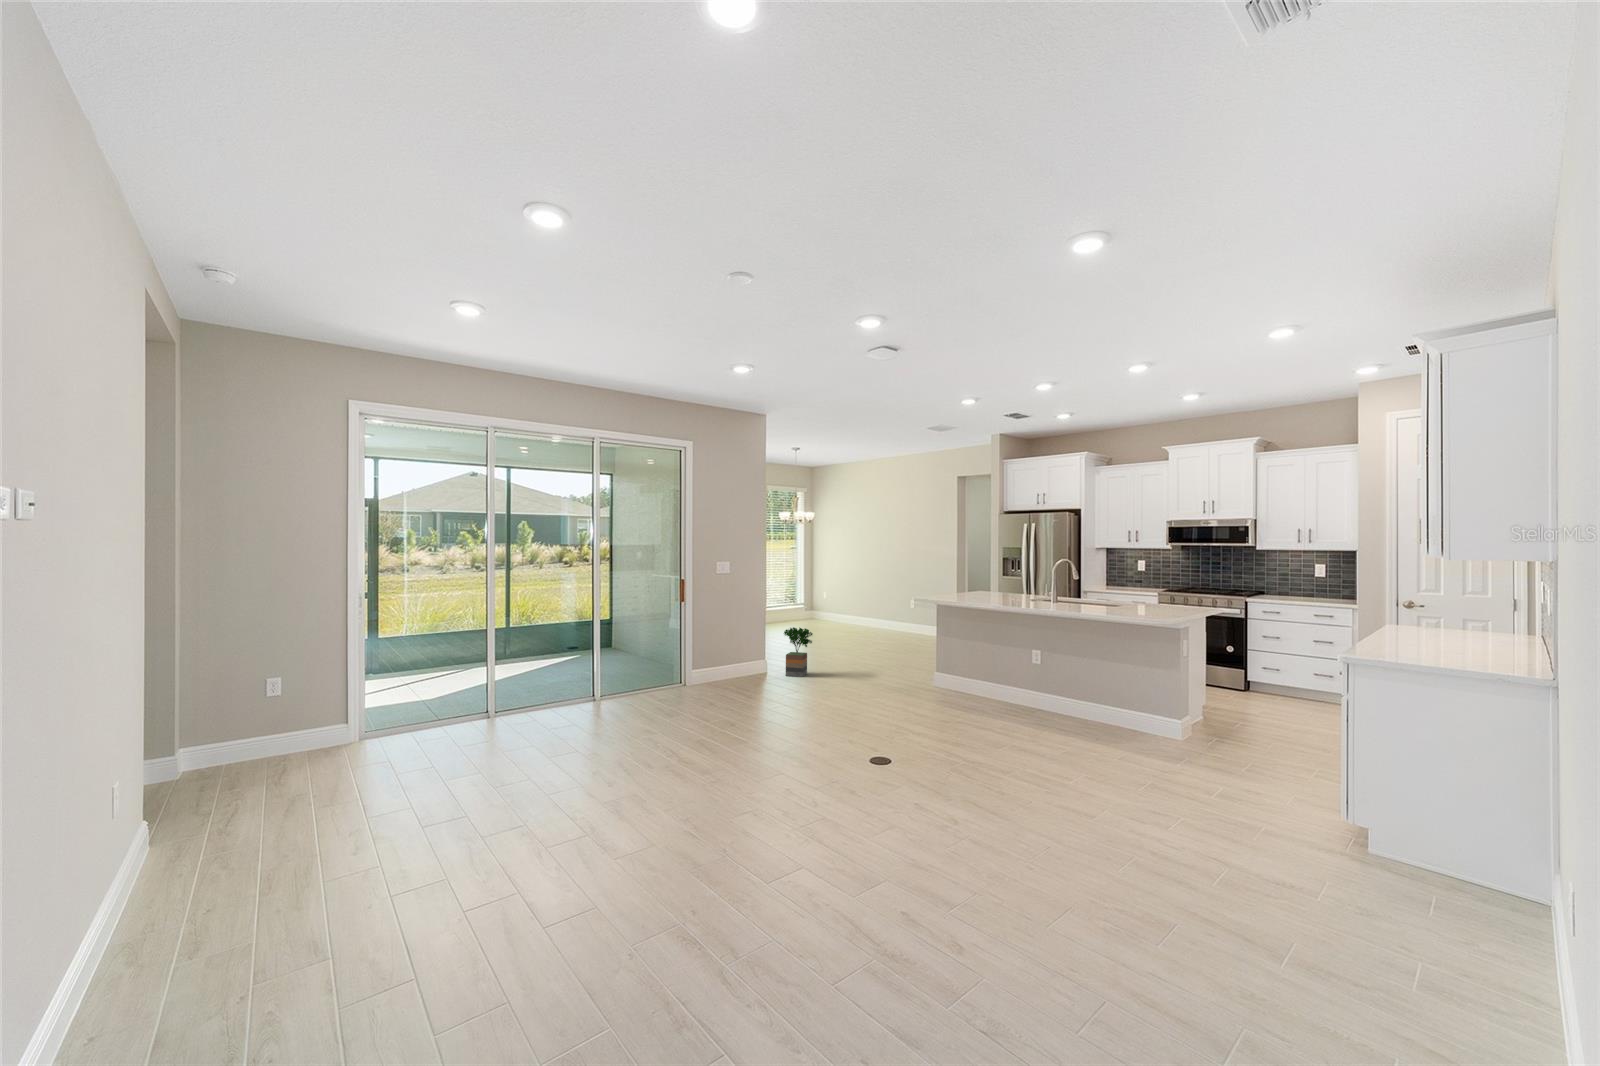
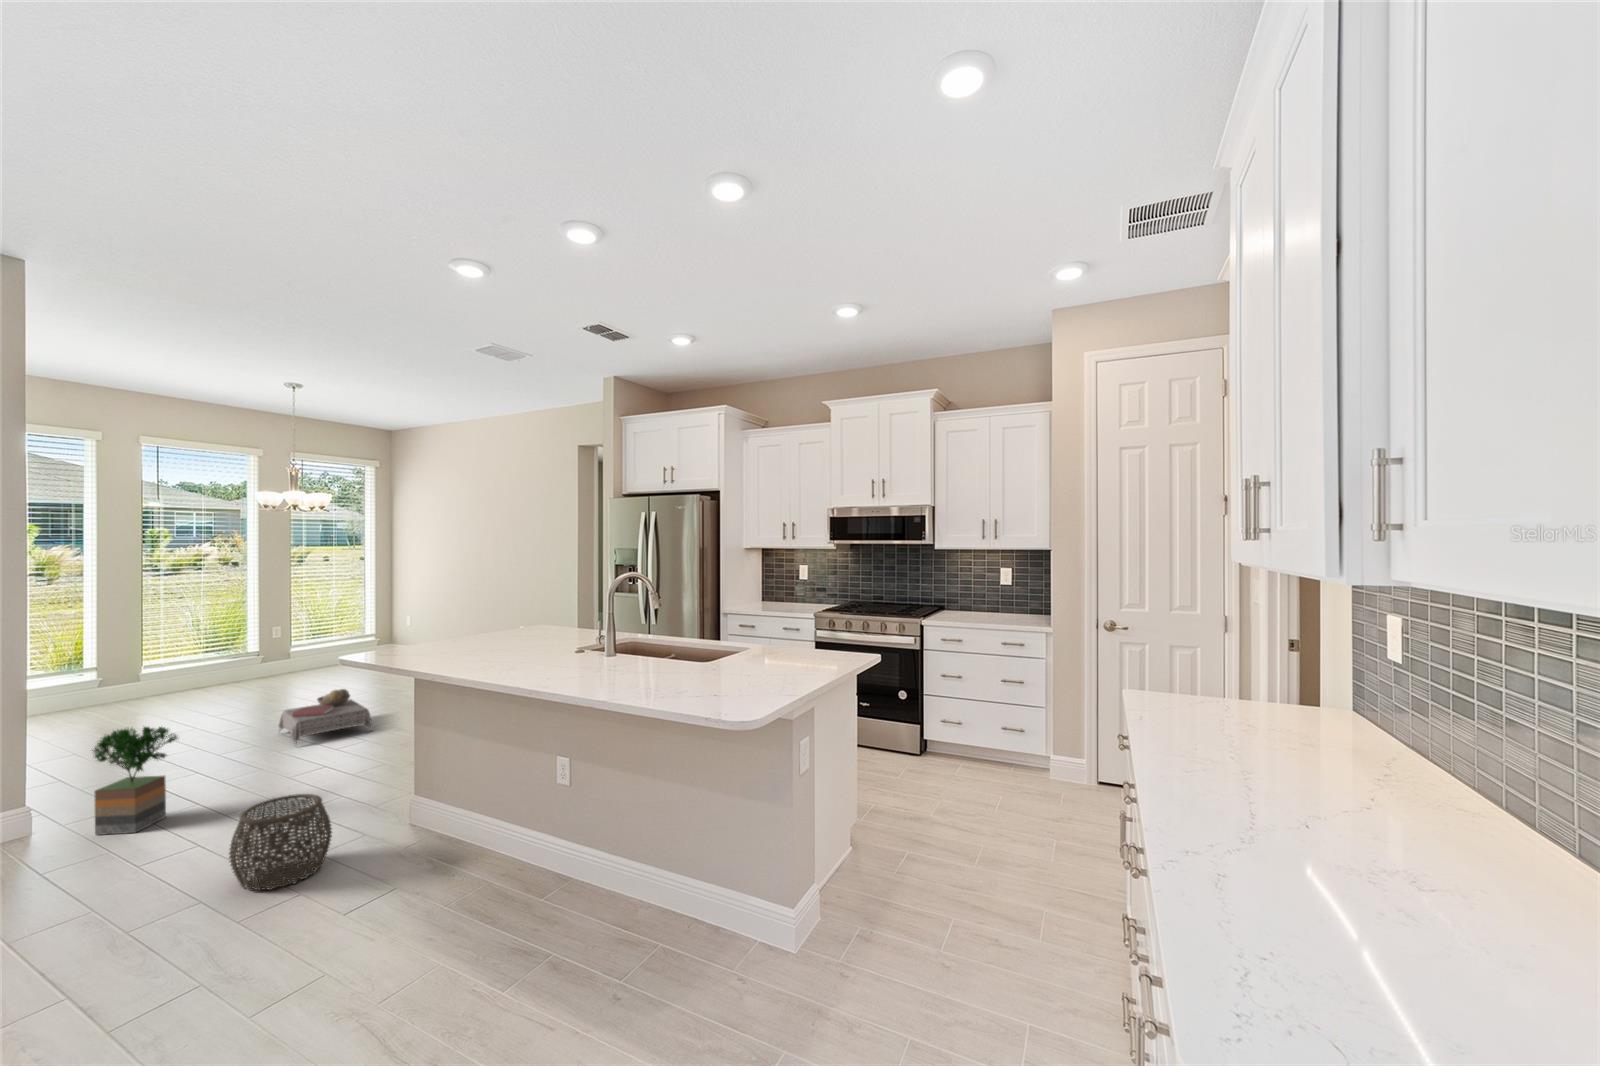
ottoman: none [810,626,861,655] -> present [278,689,373,746]
woven basket: none [874,660,913,699] -> present [229,794,332,891]

